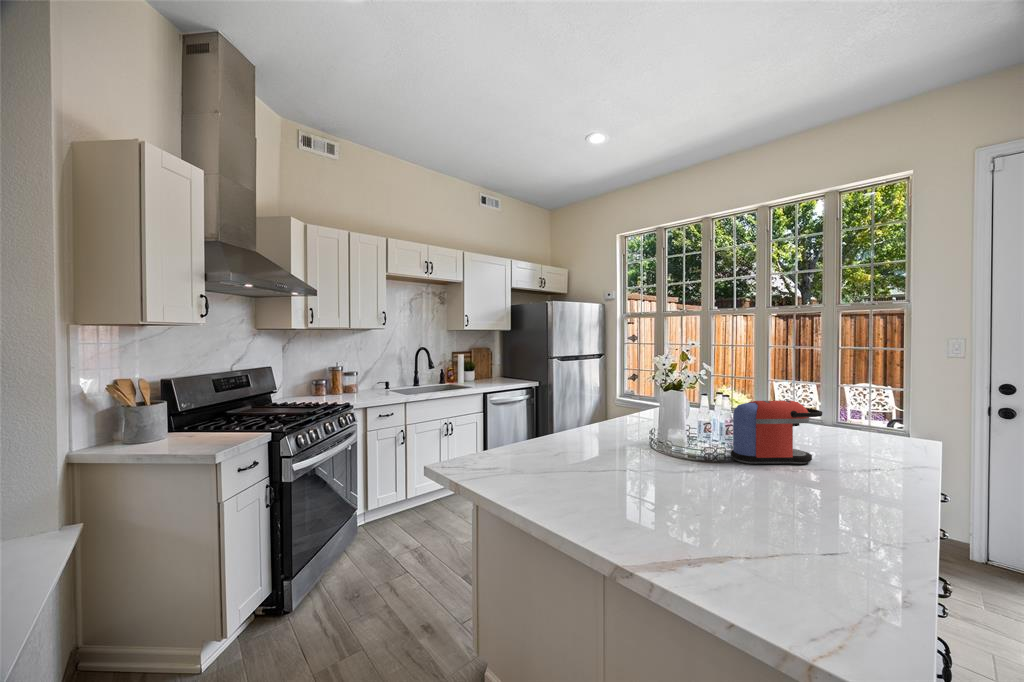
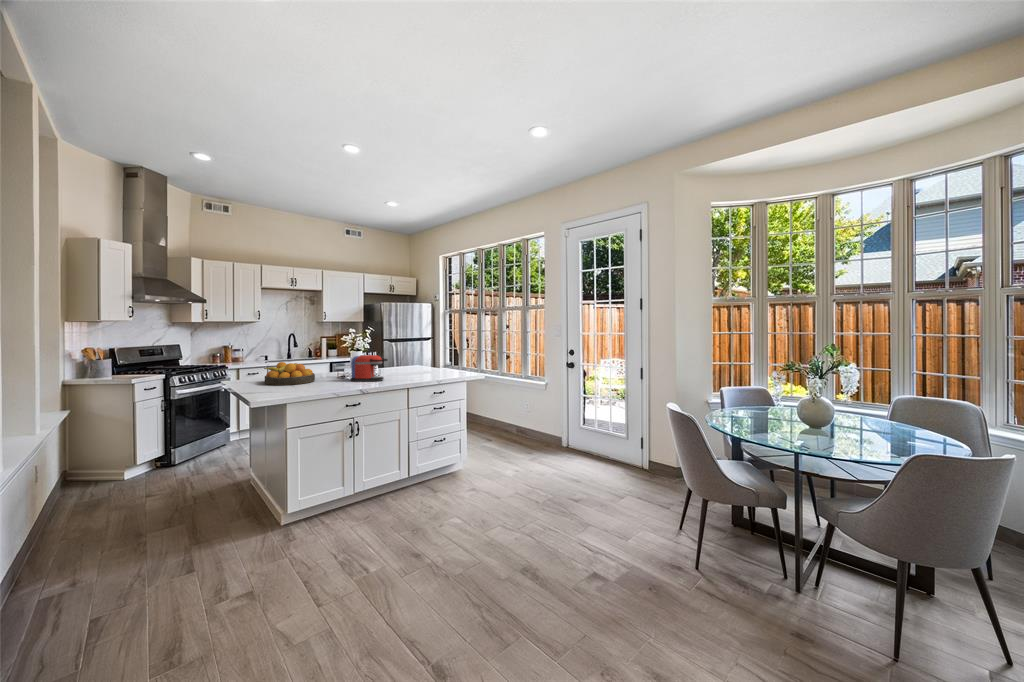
fruit bowl: none [558,420,668,487] -> present [264,362,315,385]

